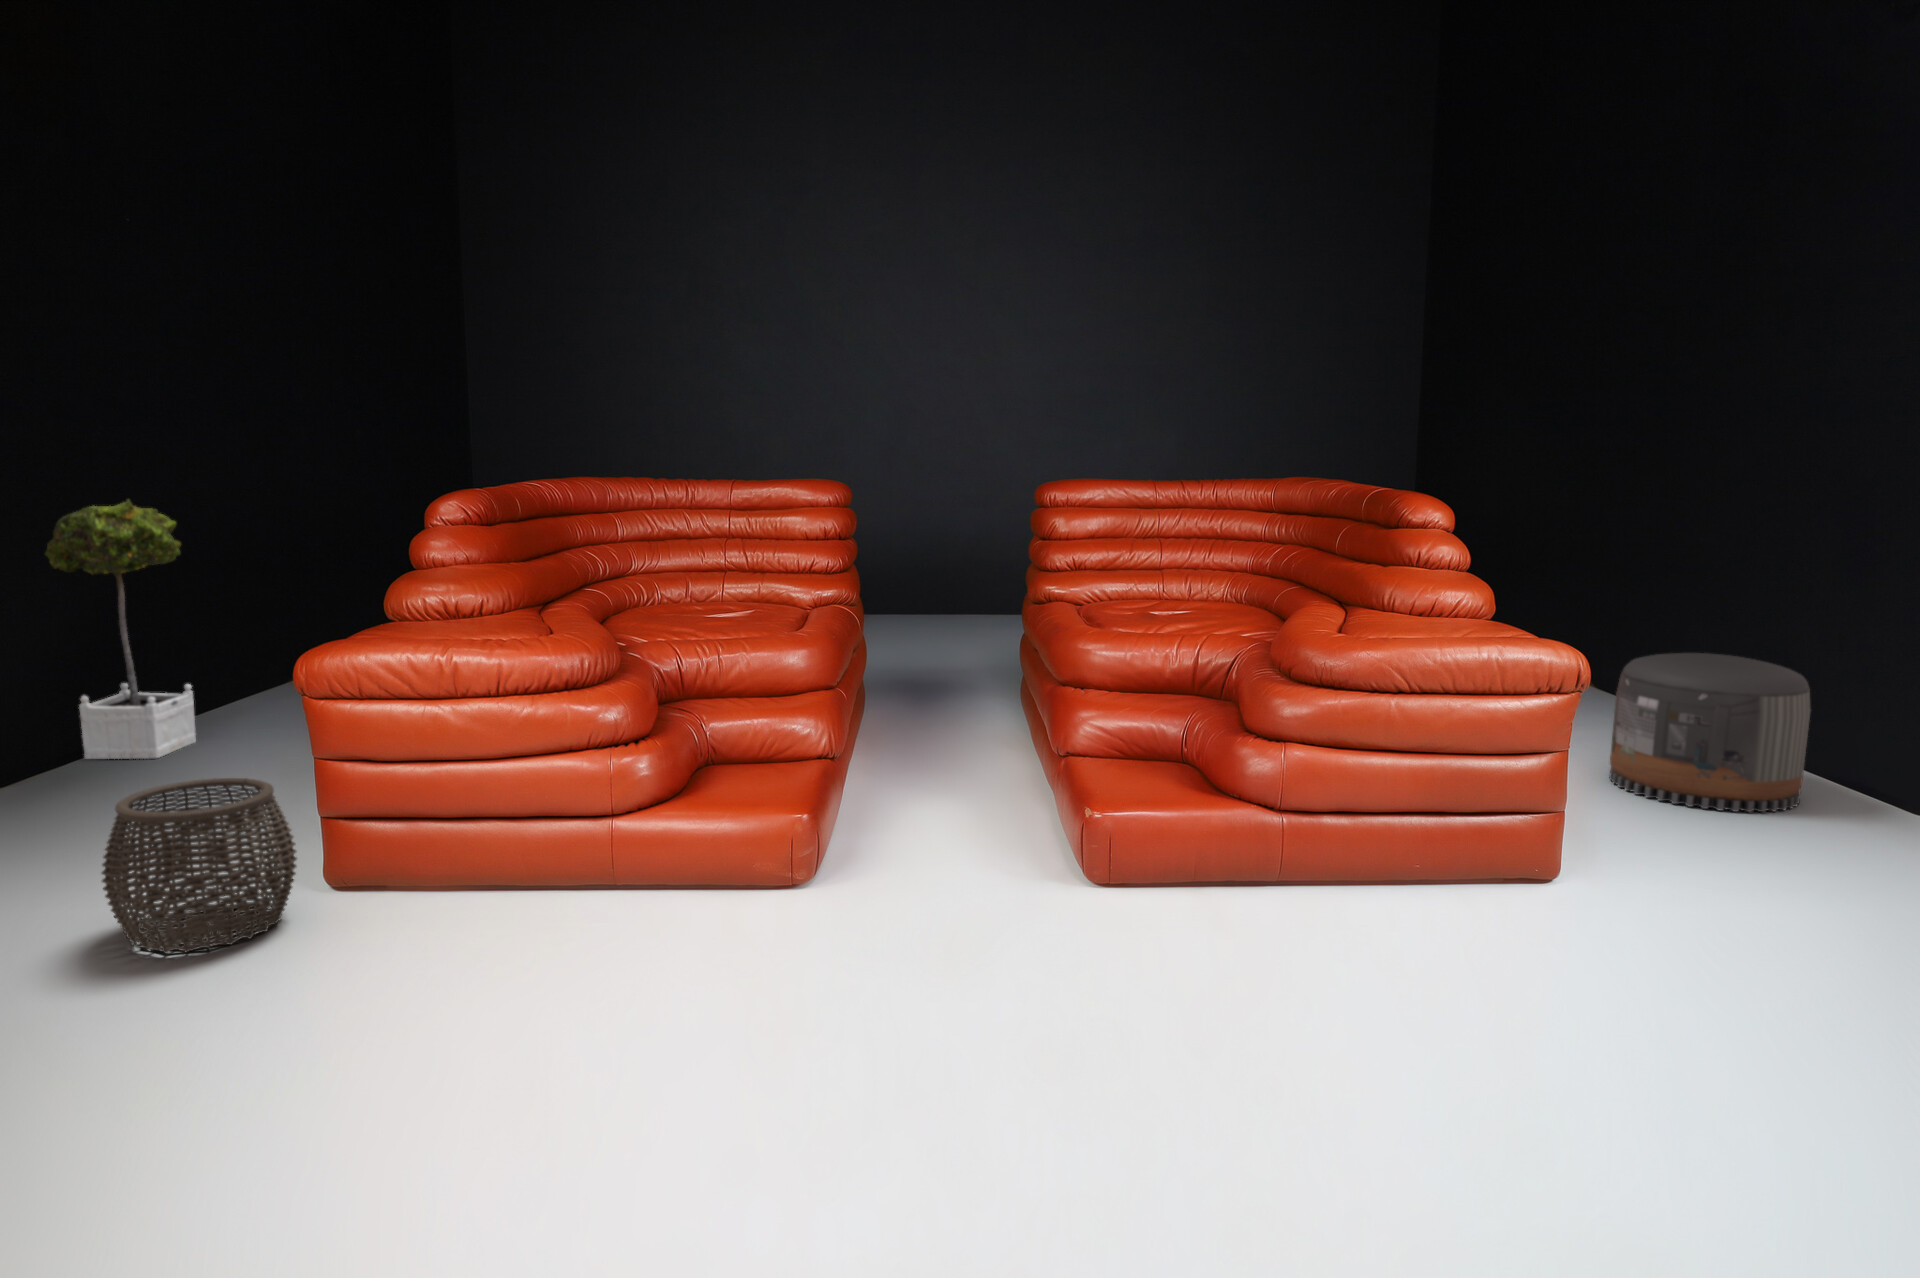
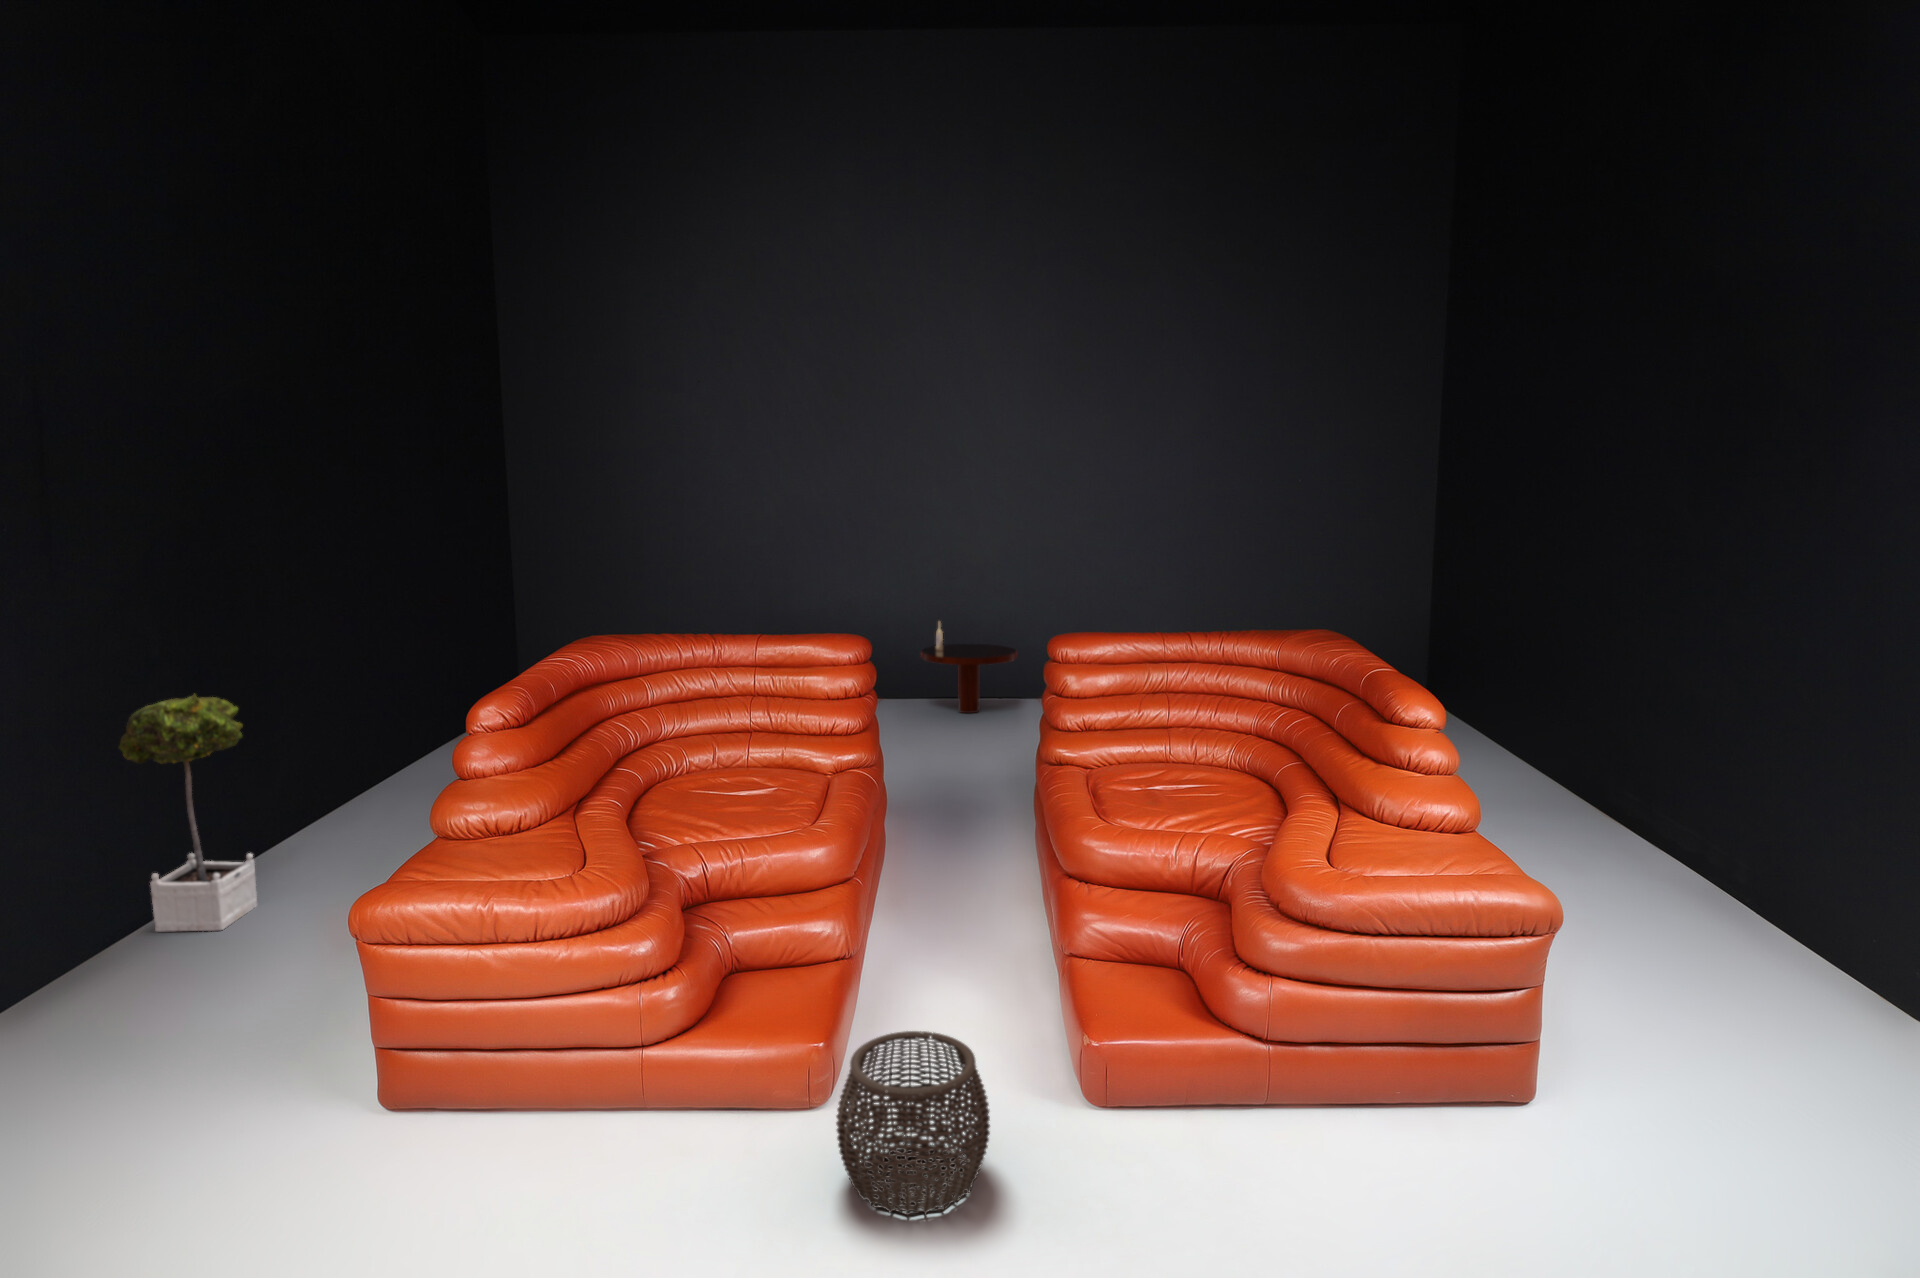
coffee table: none [898,518,997,614] -> present [921,621,1017,713]
pouf: present [1609,653,1811,812] -> none [1598,838,1792,1009]
woven basket: present [102,778,297,953] -> present [836,1031,990,1215]

